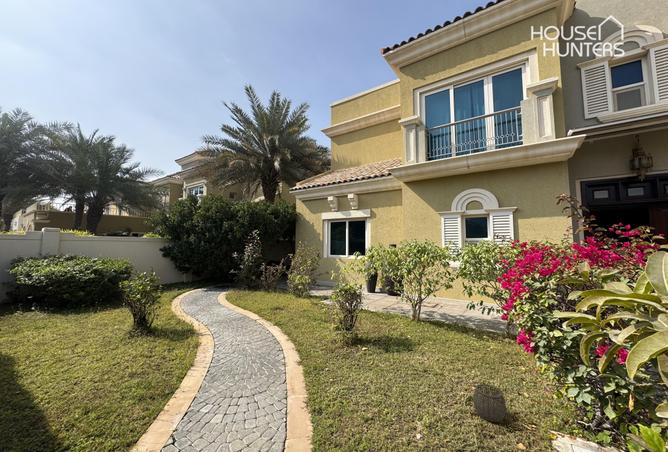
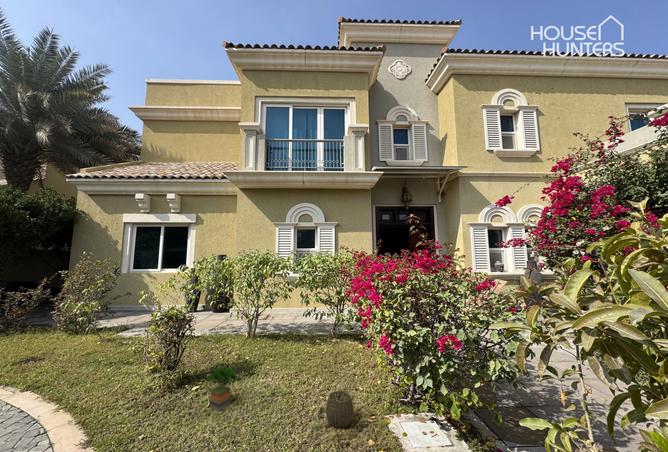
potted tree: none [369,336,392,371] -> present [208,367,237,411]

